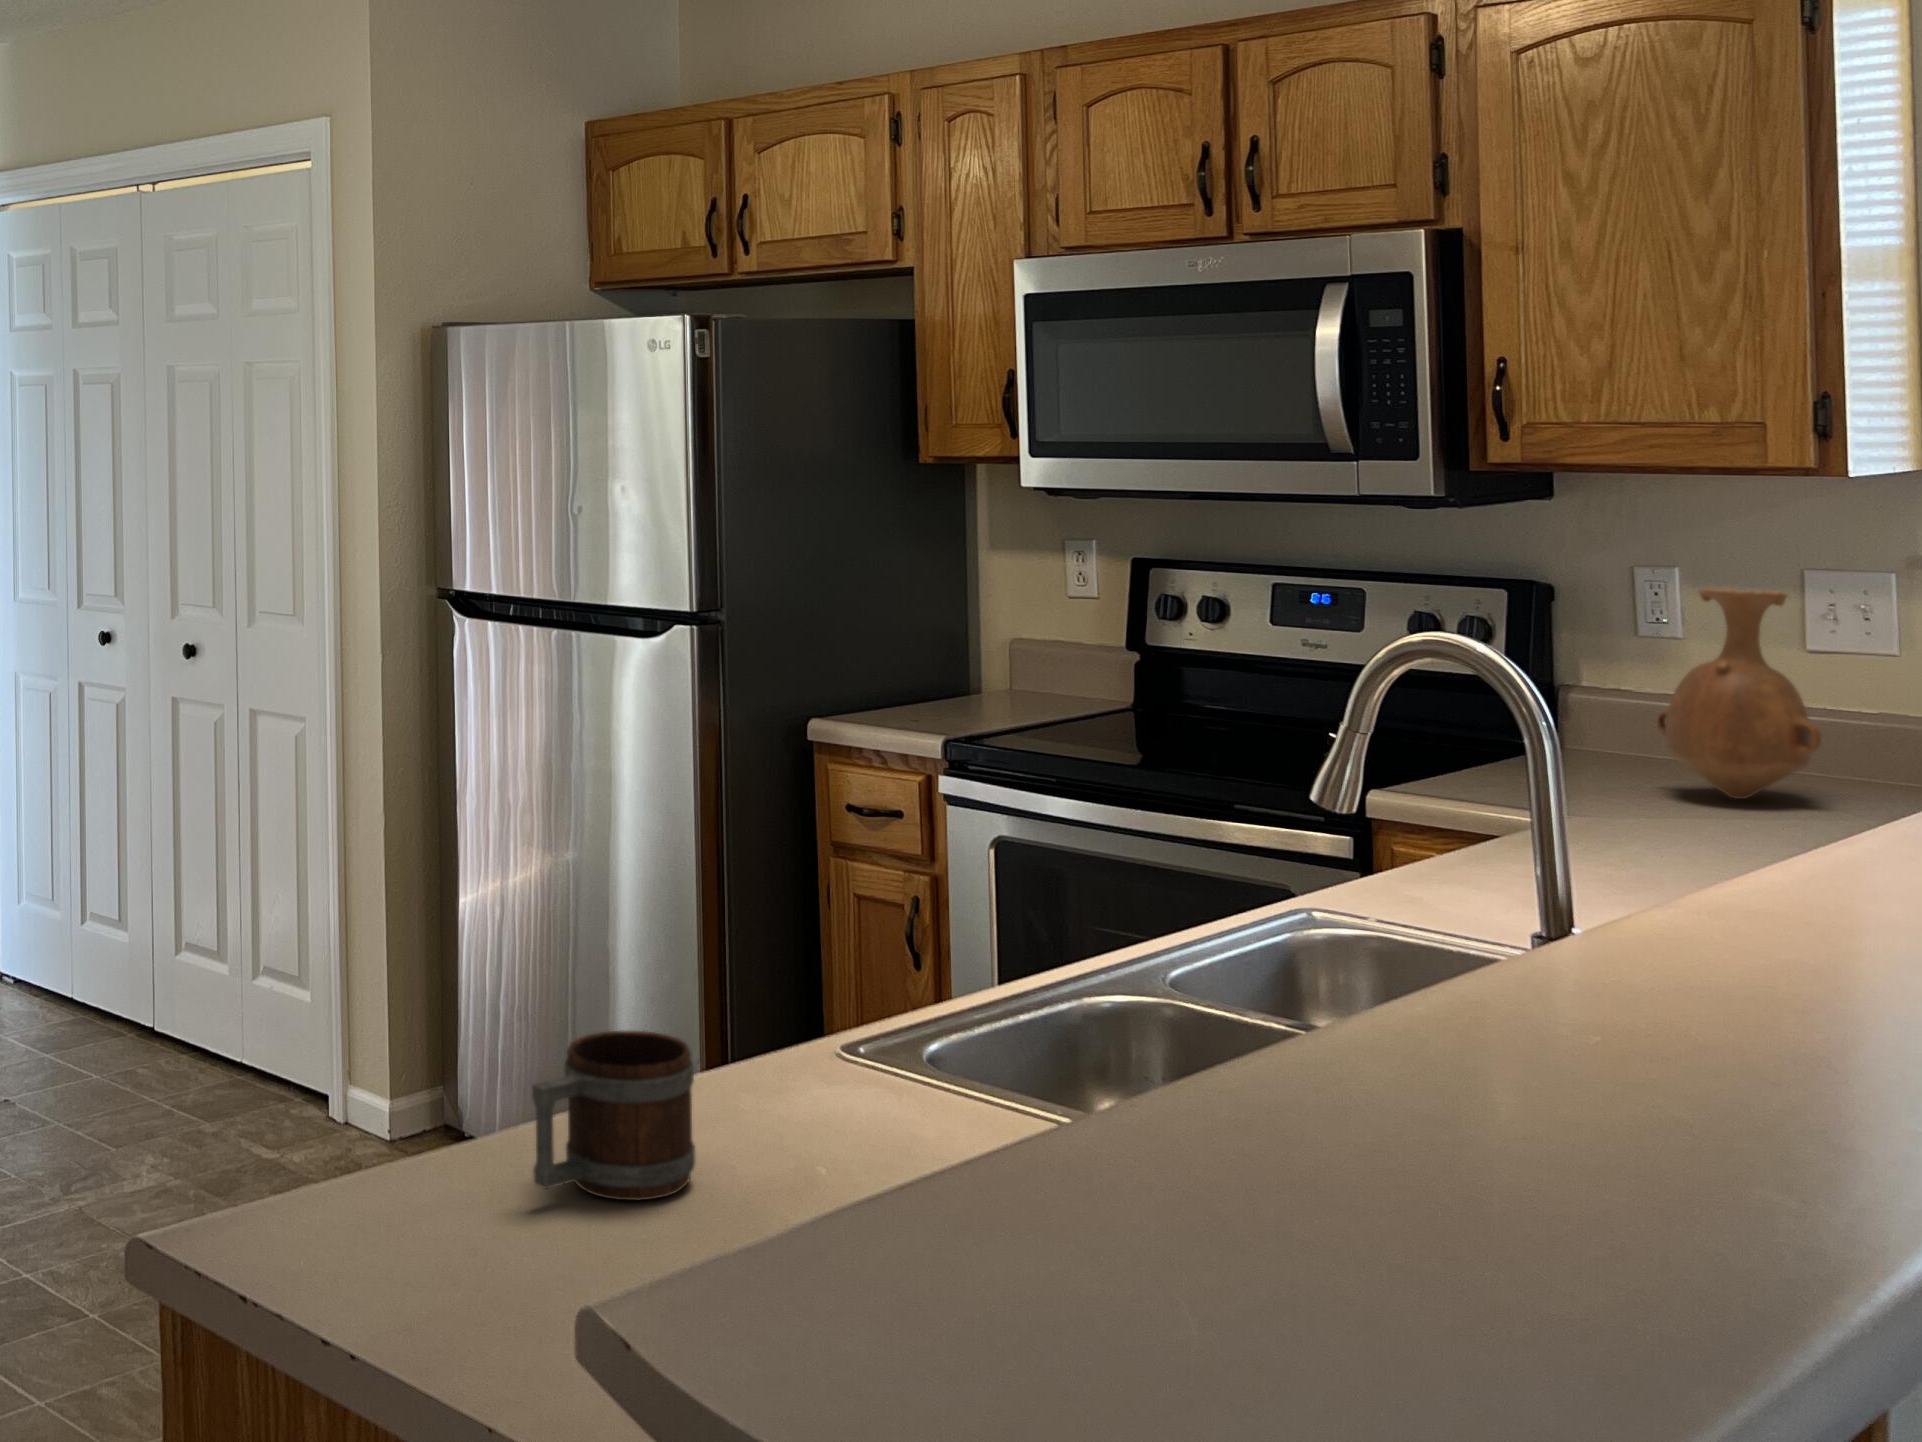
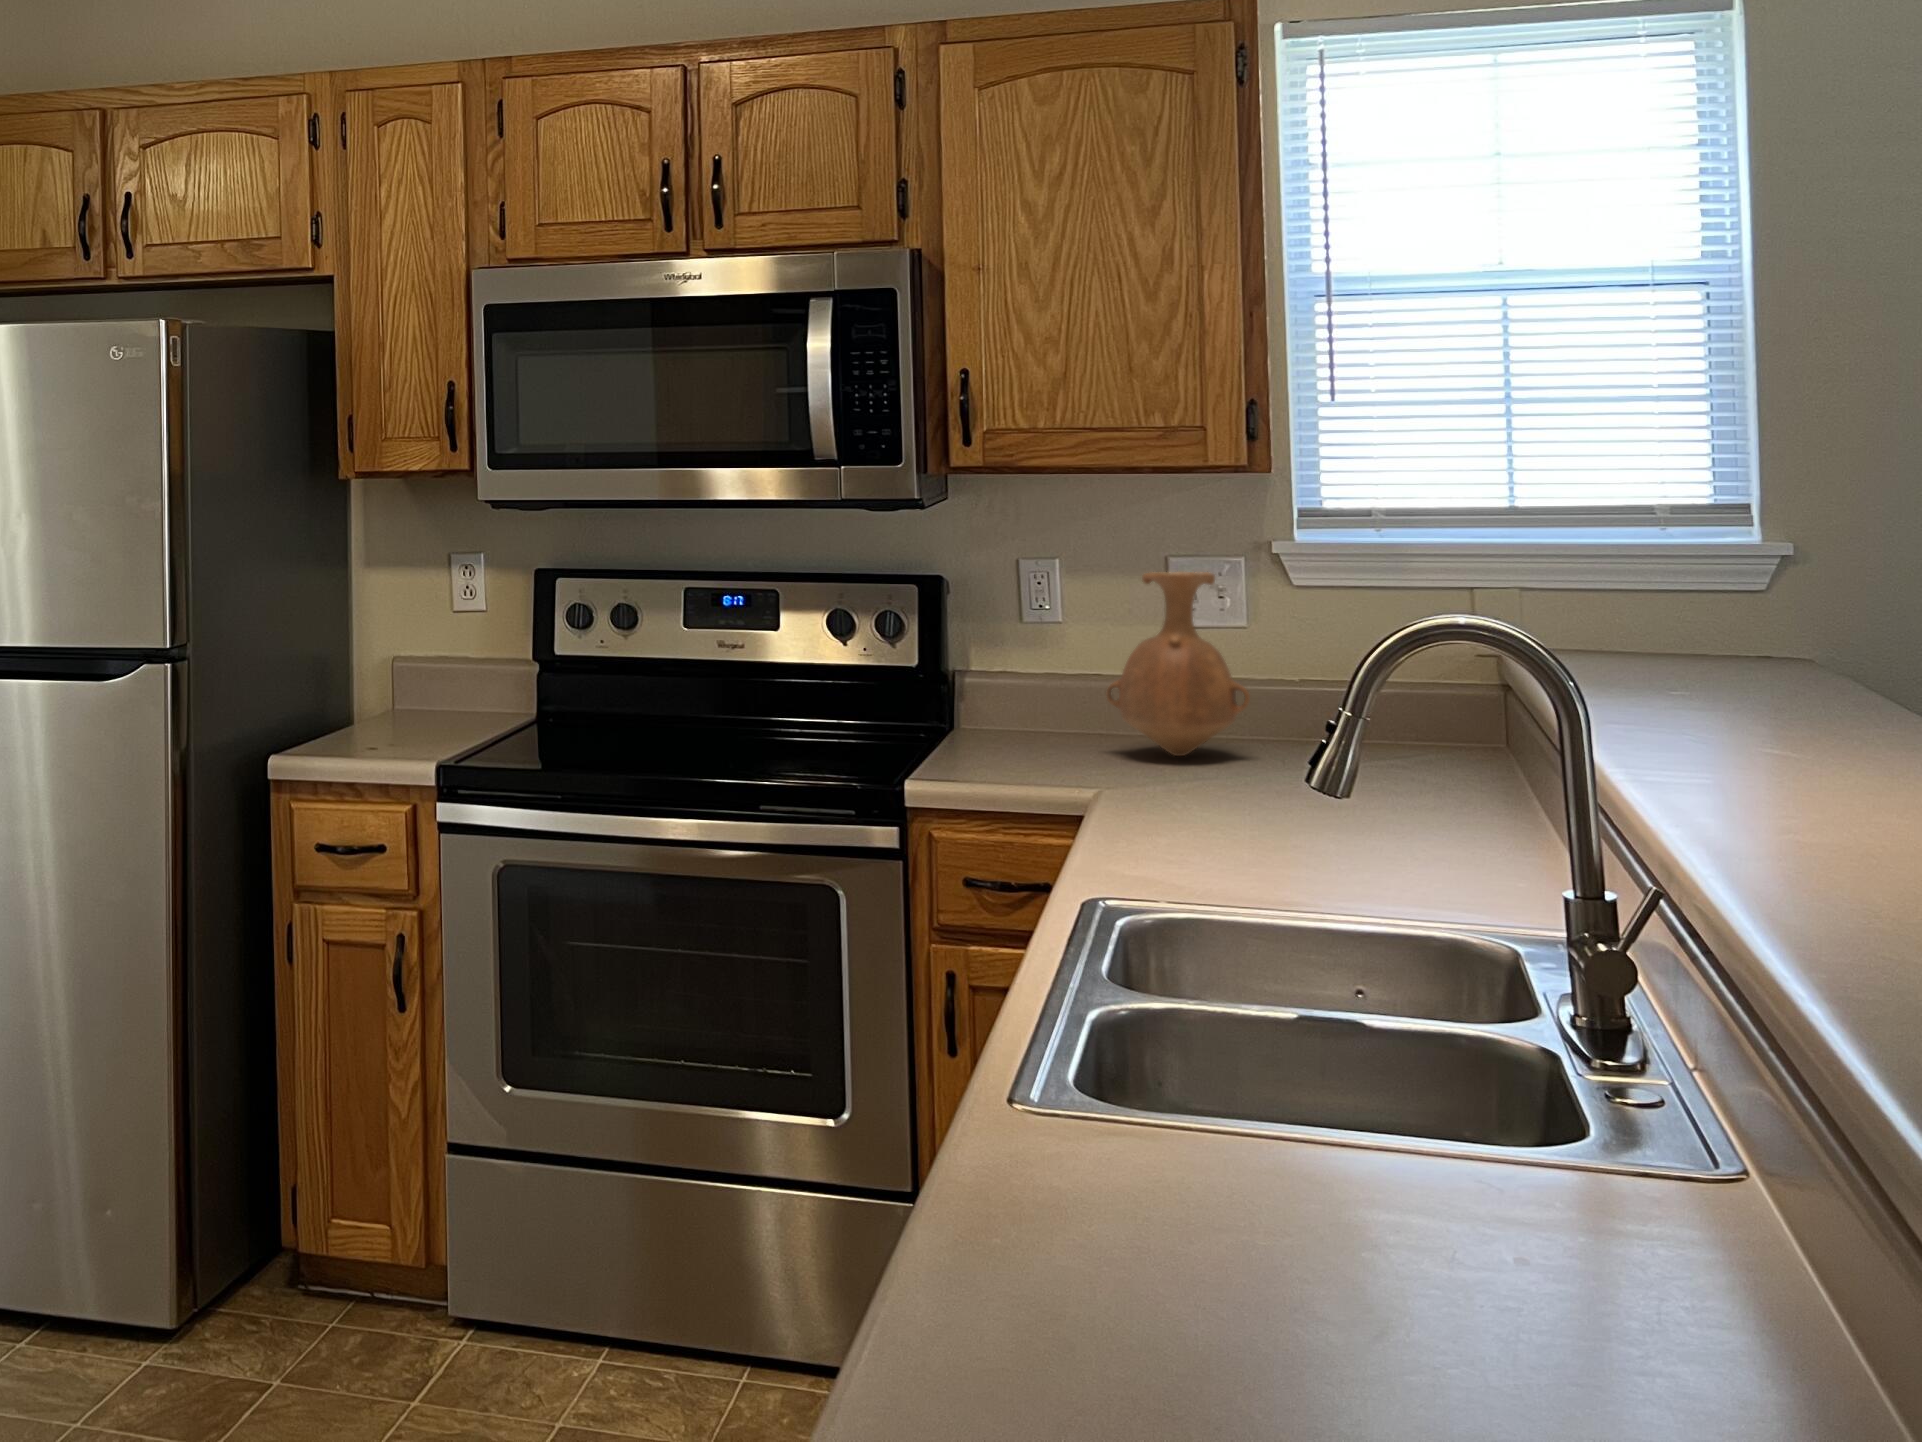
mug: present [532,1031,695,1200] -> none [1029,1115,1181,1313]

